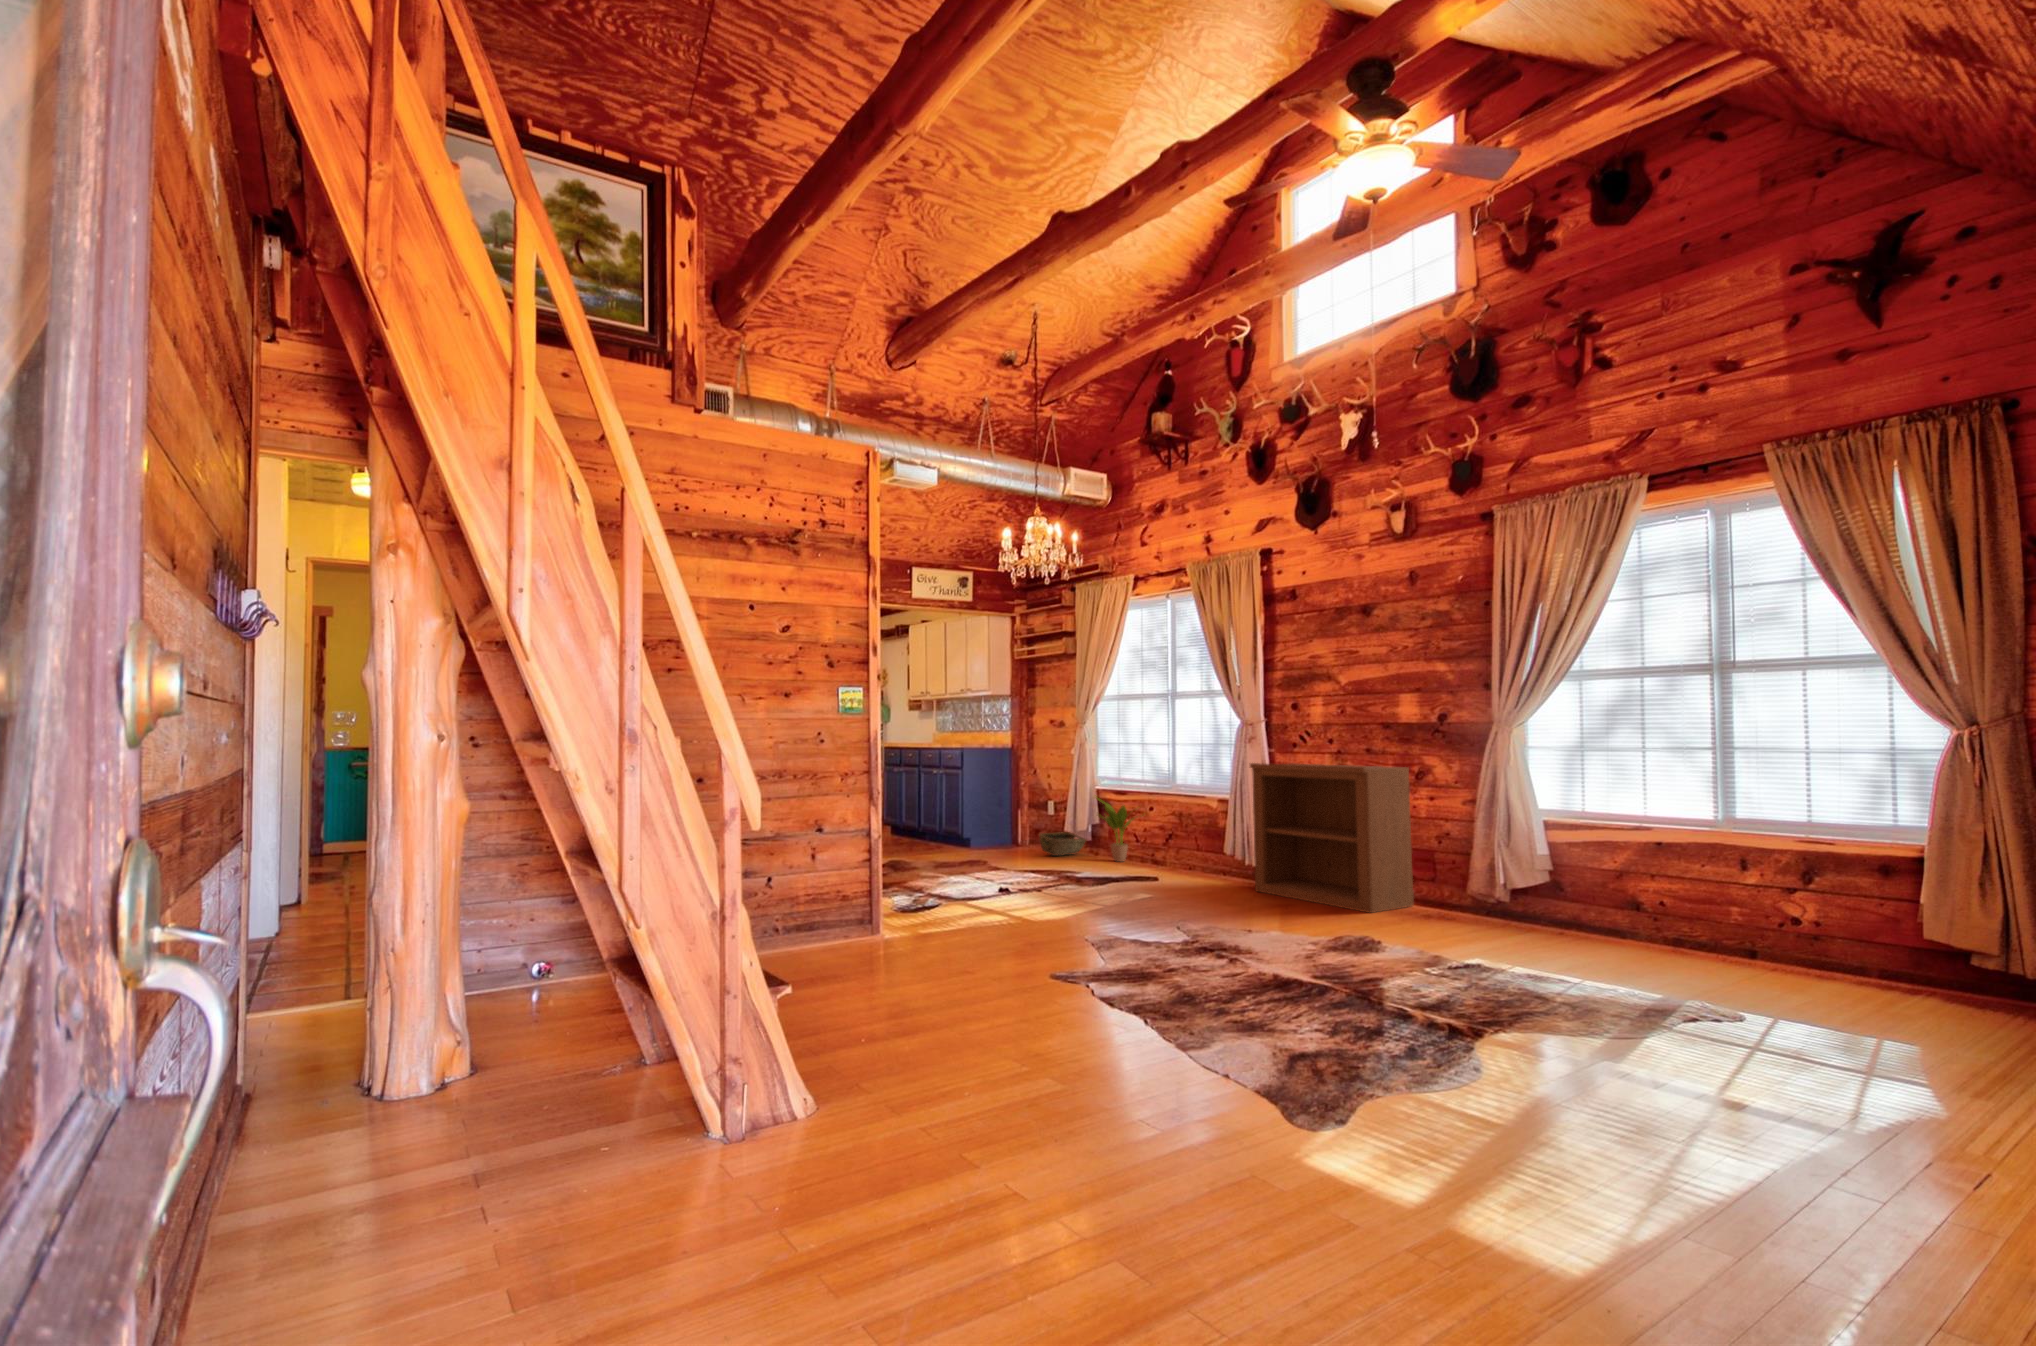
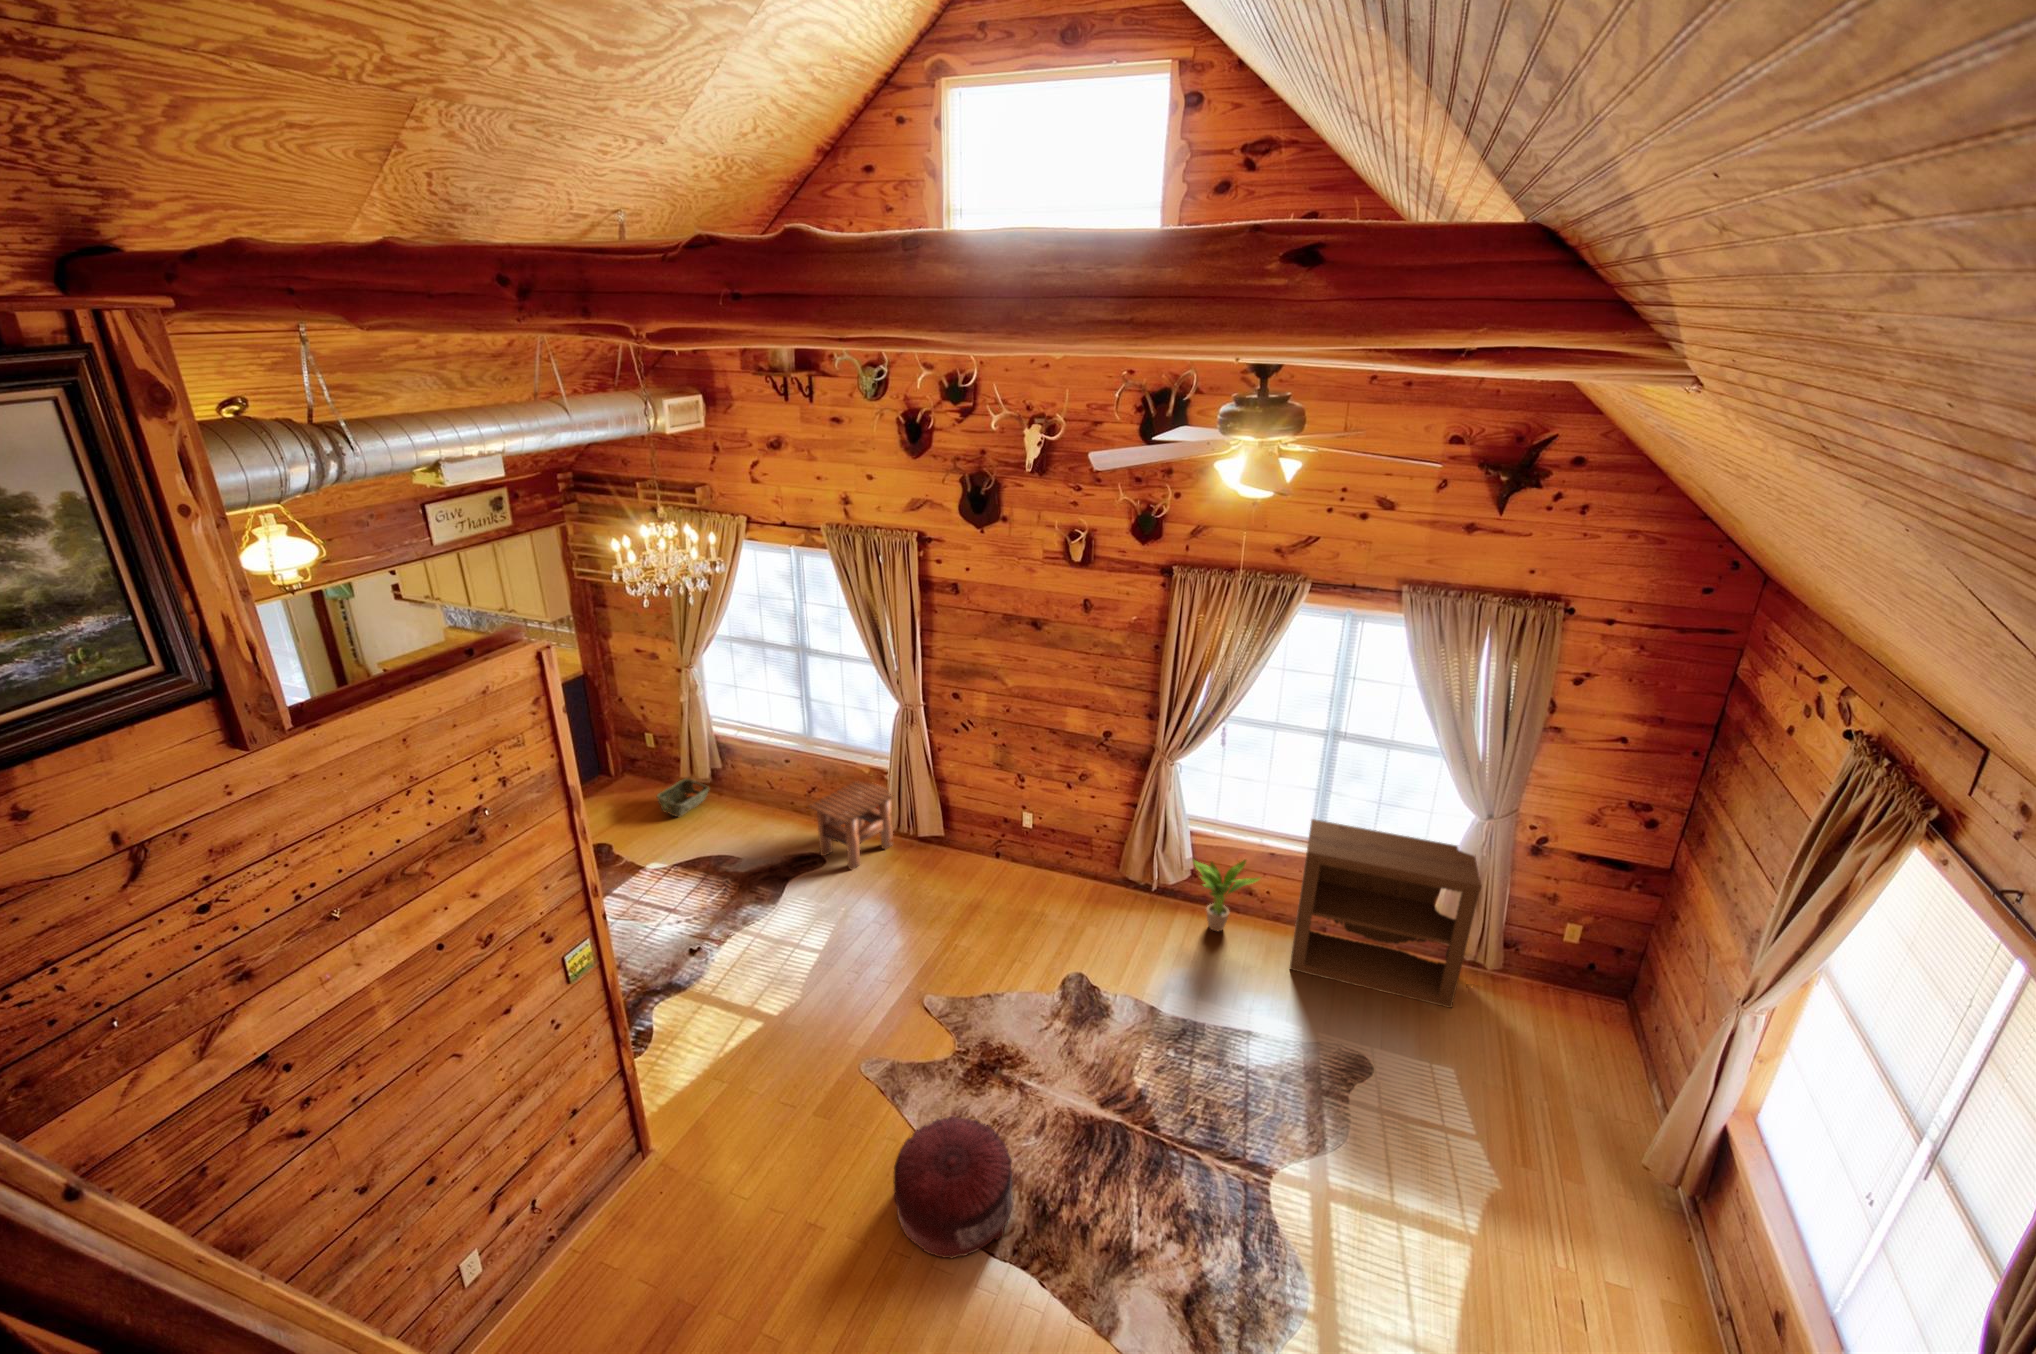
bookshelf: present [1250,763,1414,913] -> present [1290,819,1482,1008]
potted plant: present [1096,796,1133,862] -> present [1193,859,1260,931]
side table: none [1149,815,1242,882] -> present [809,781,894,870]
pouf: none [1067,912,1195,998] -> present [894,1116,1013,1258]

